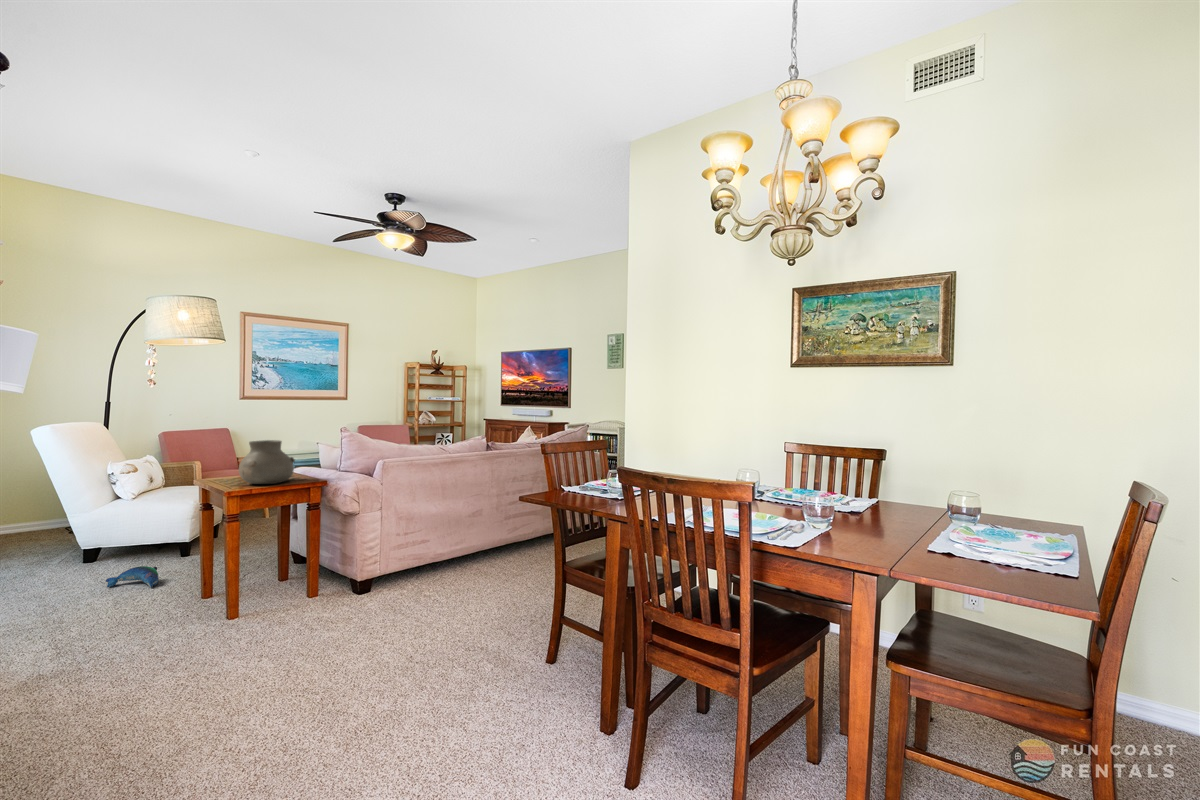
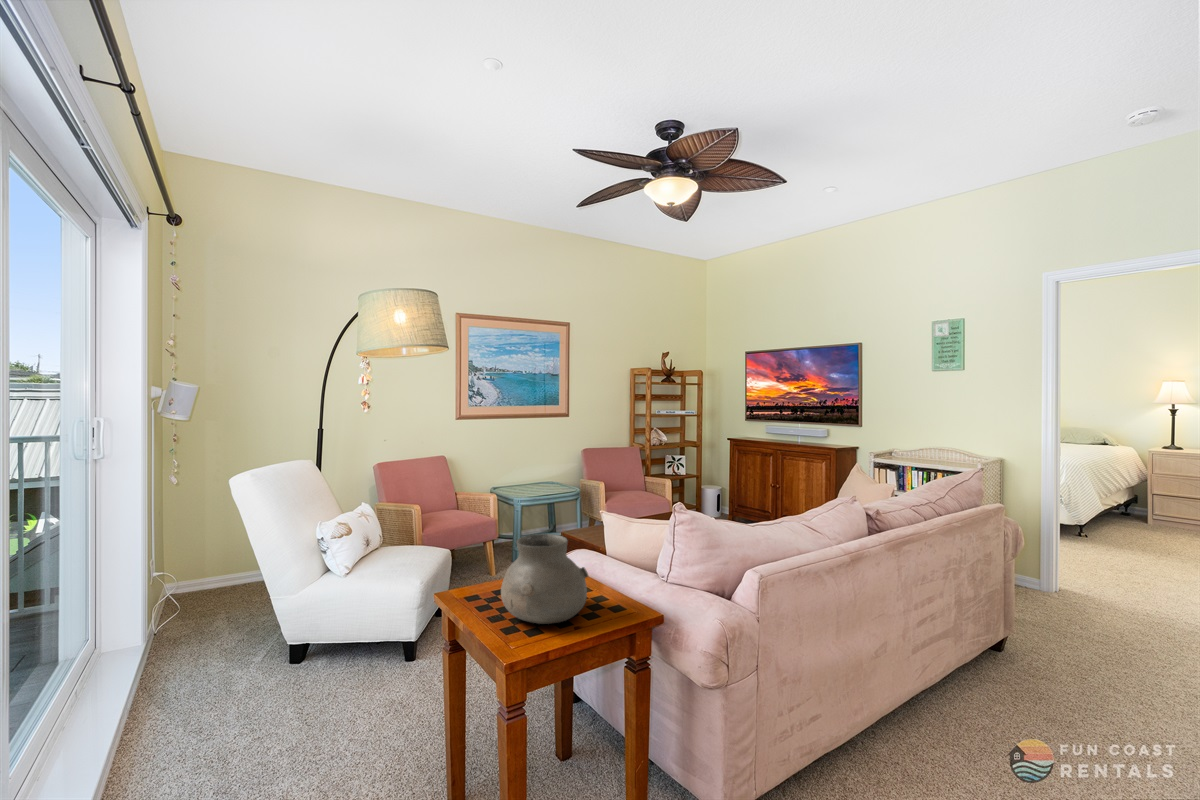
plush toy: present [105,566,159,587] -> none [313,693,379,737]

